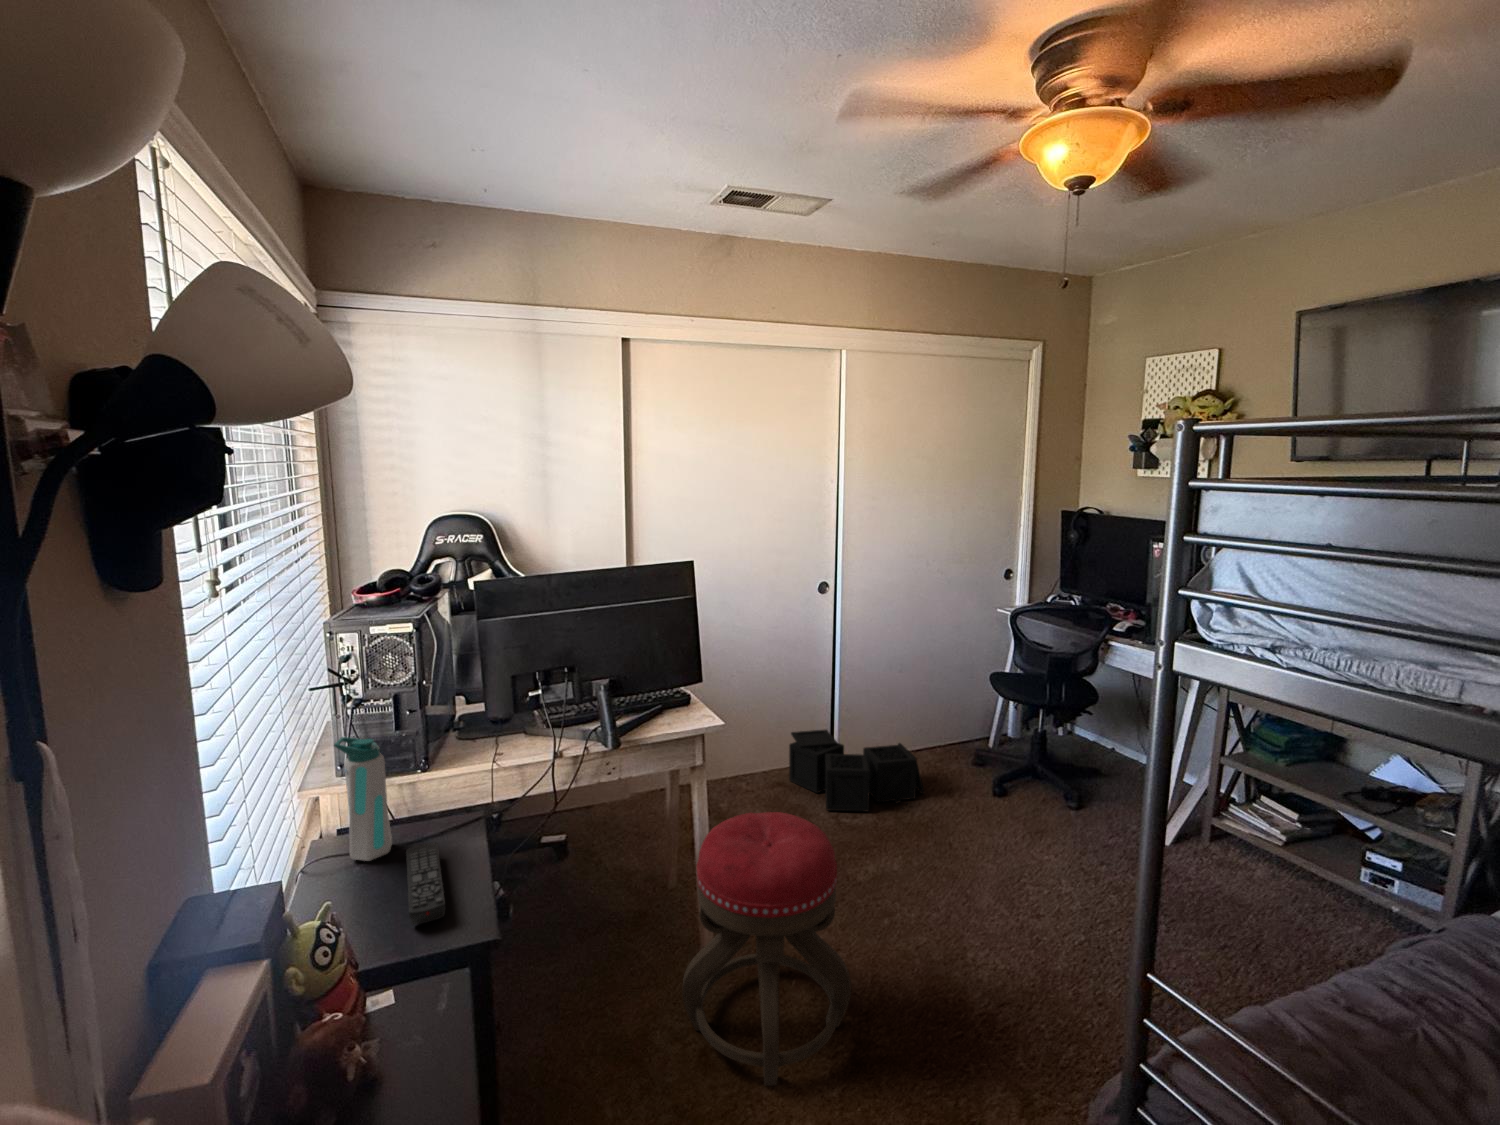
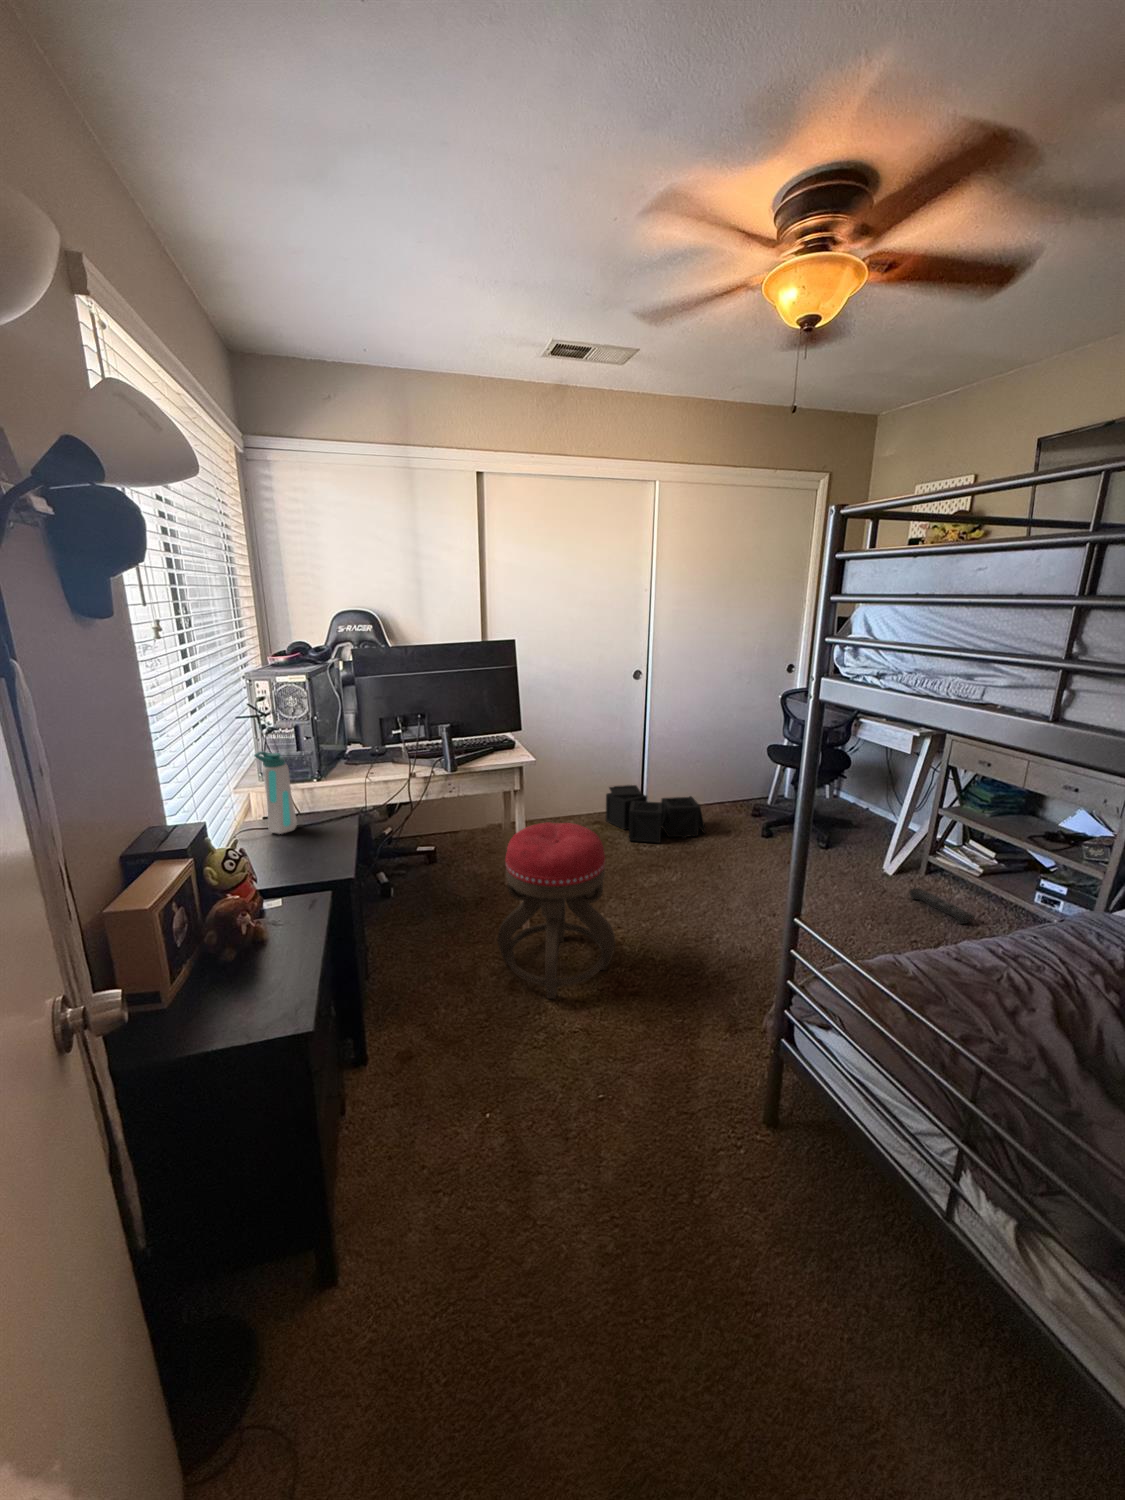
remote control: present [406,843,445,925] -> present [910,888,974,924]

